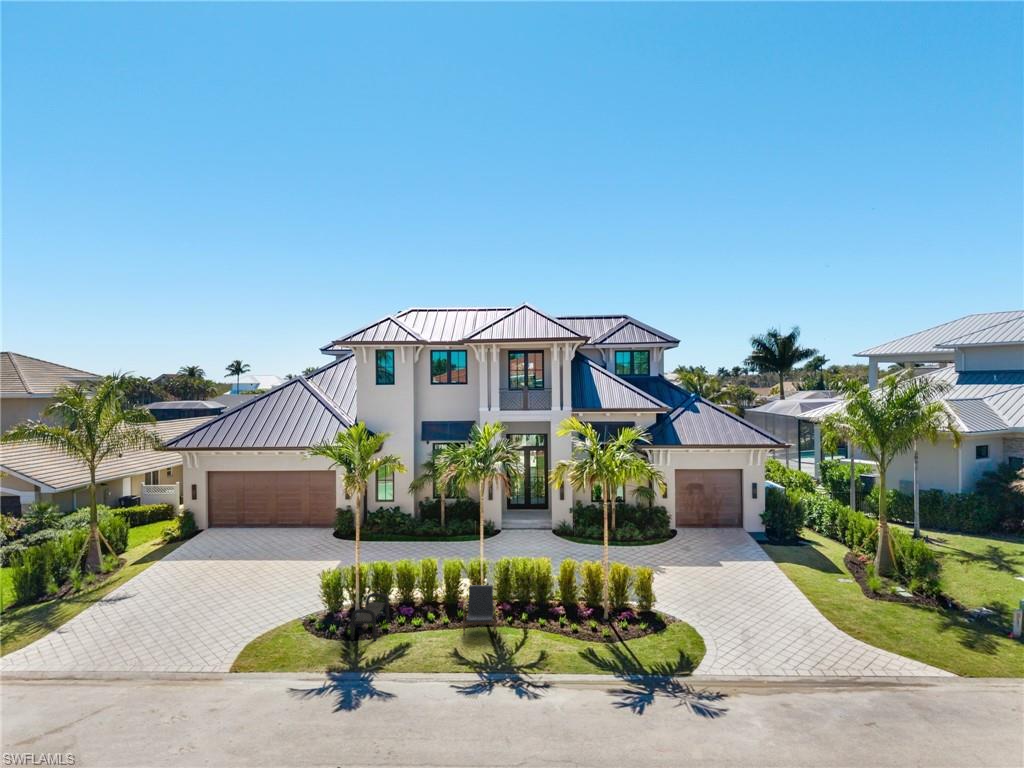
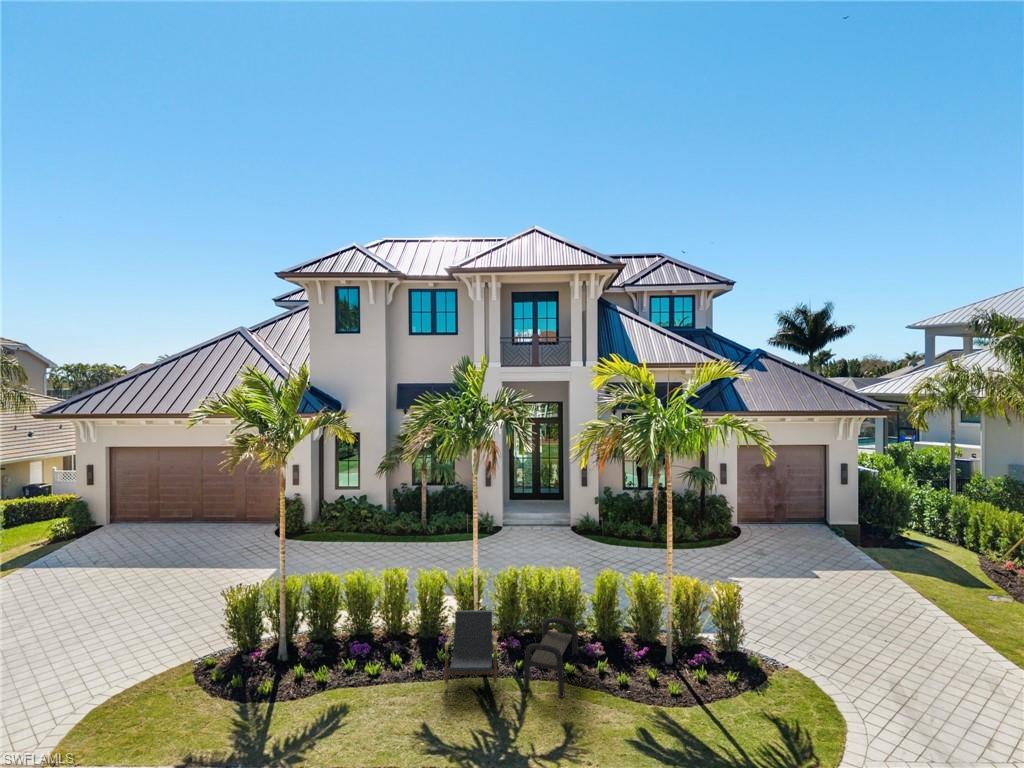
bench: present [351,593,389,641] -> present [524,618,579,697]

